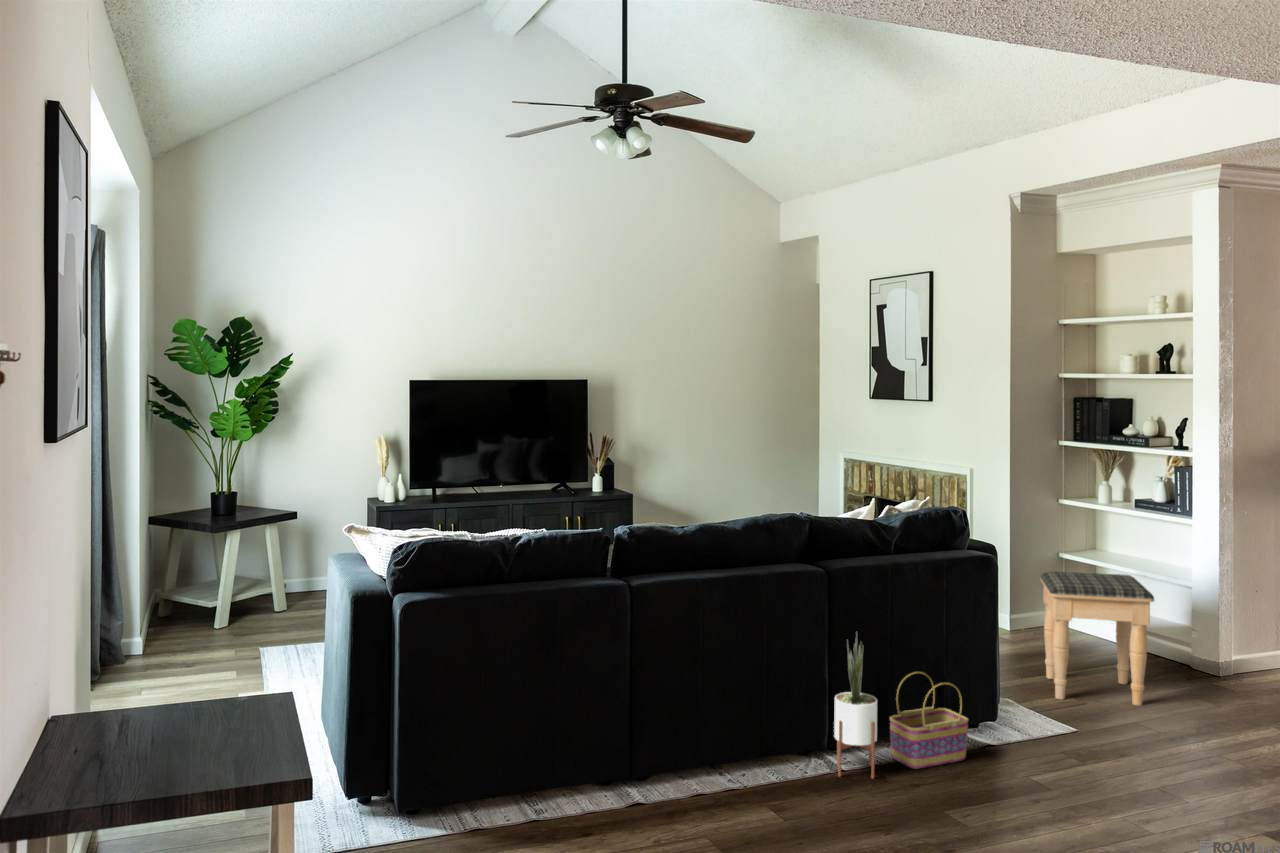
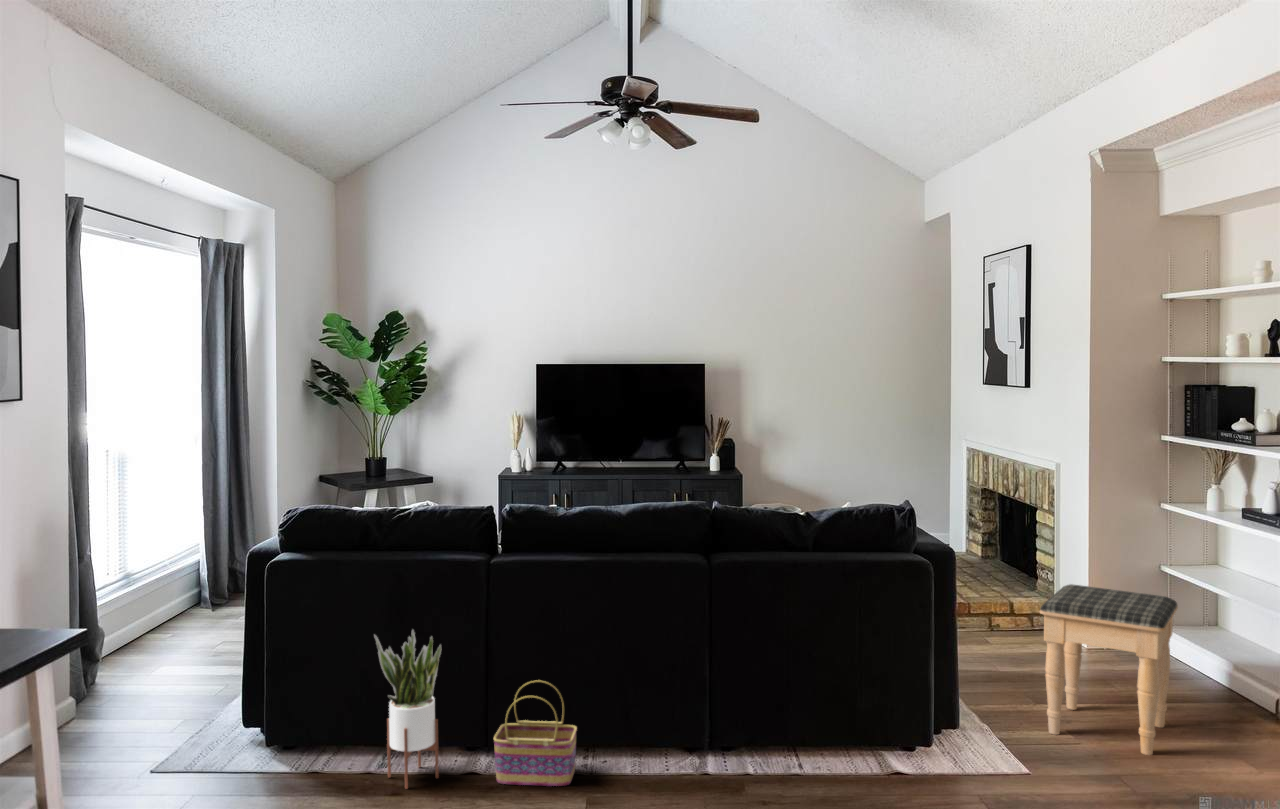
potted plant: present [834,638,877,778] -> present [374,630,441,789]
basket: present [890,672,968,769] -> present [494,680,577,786]

